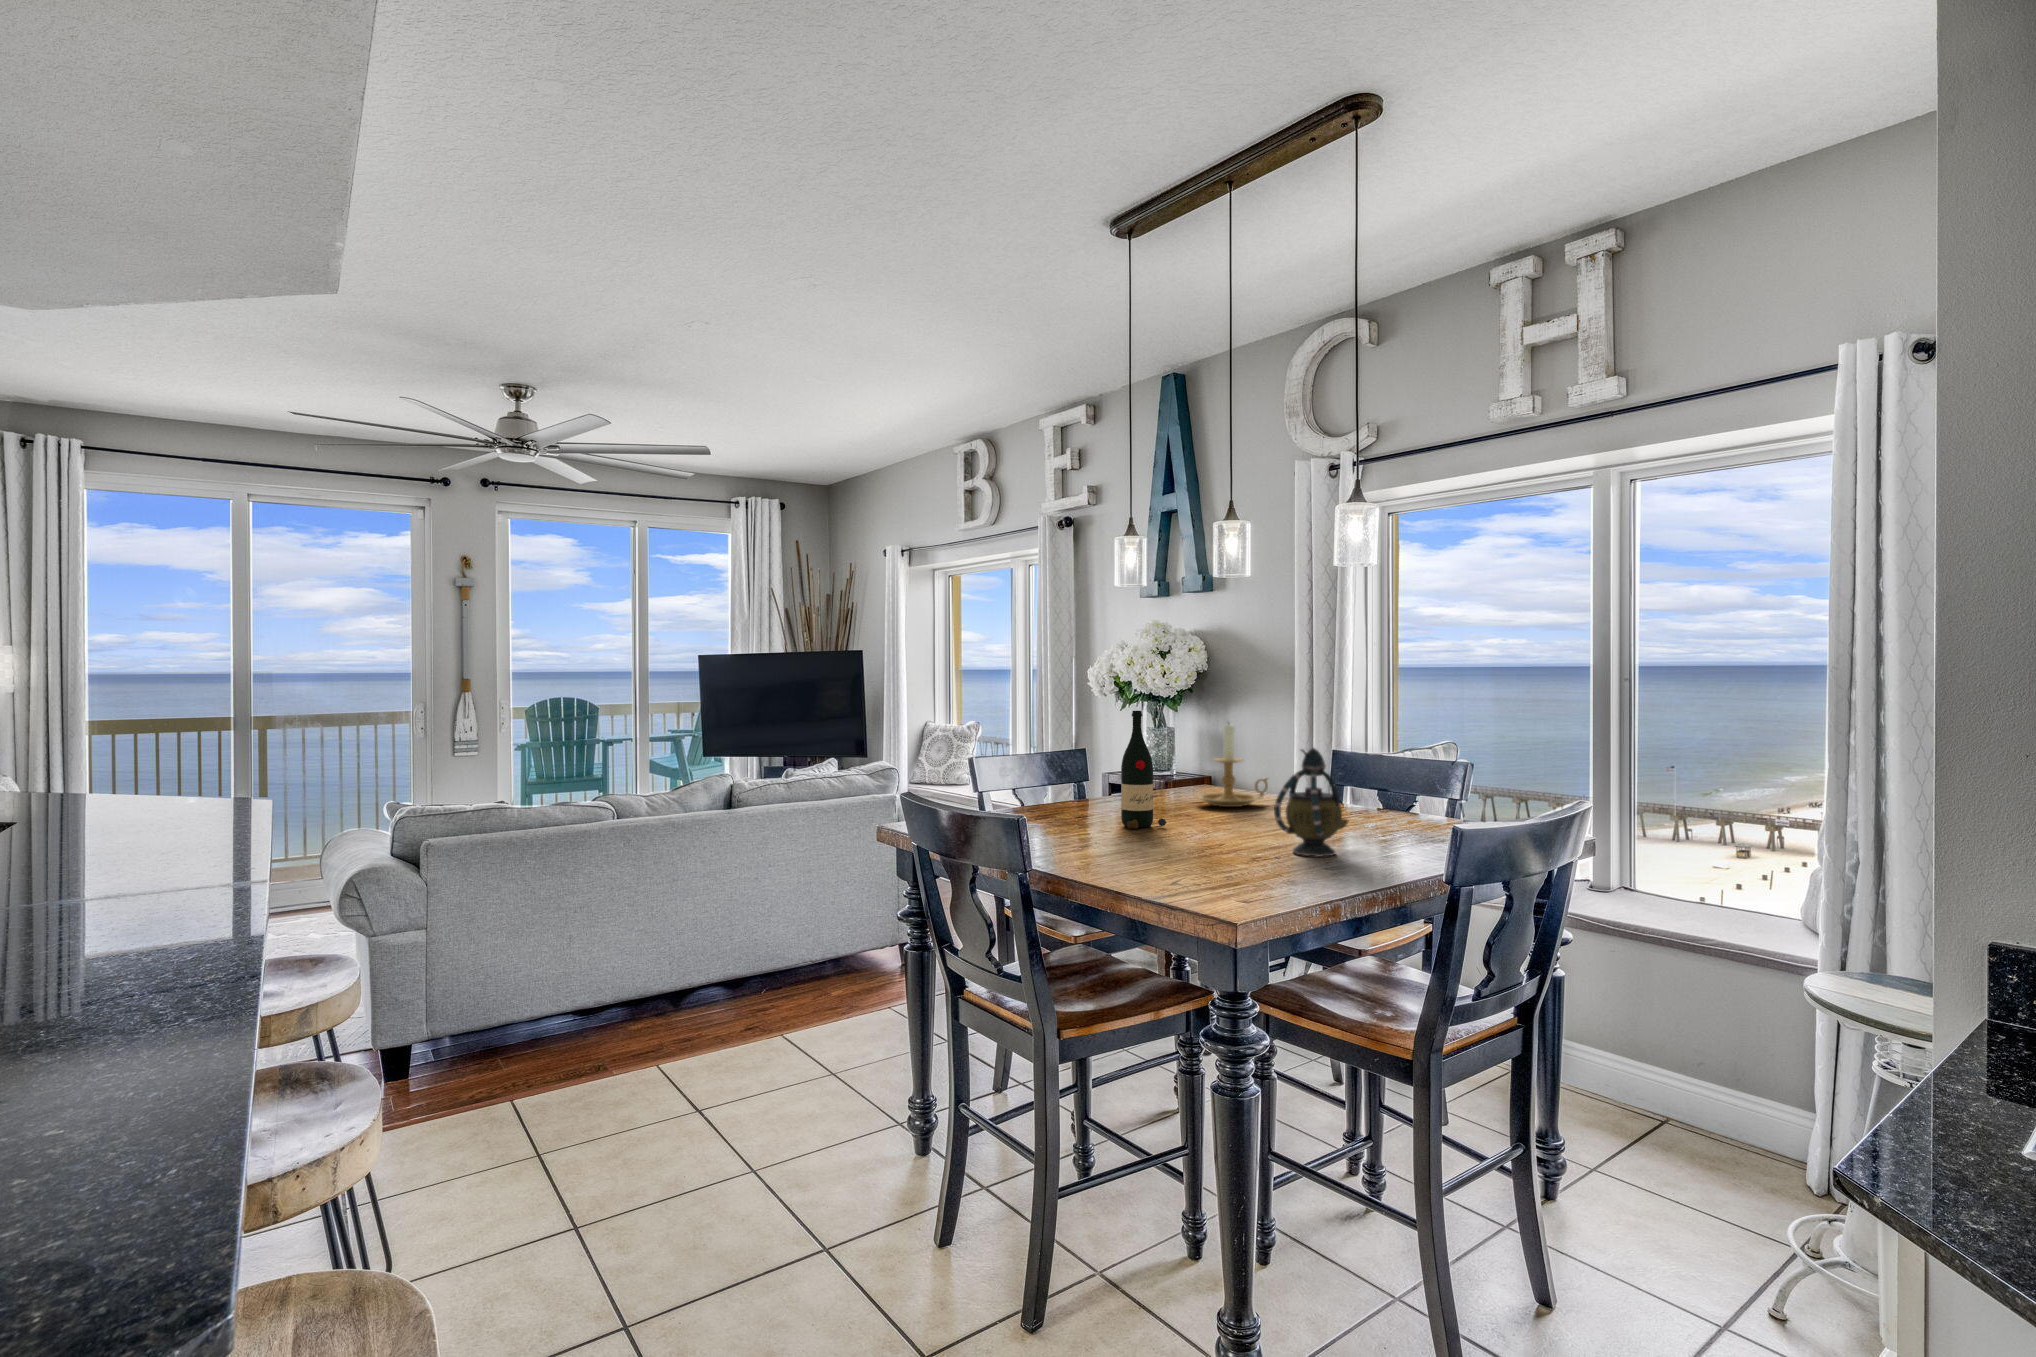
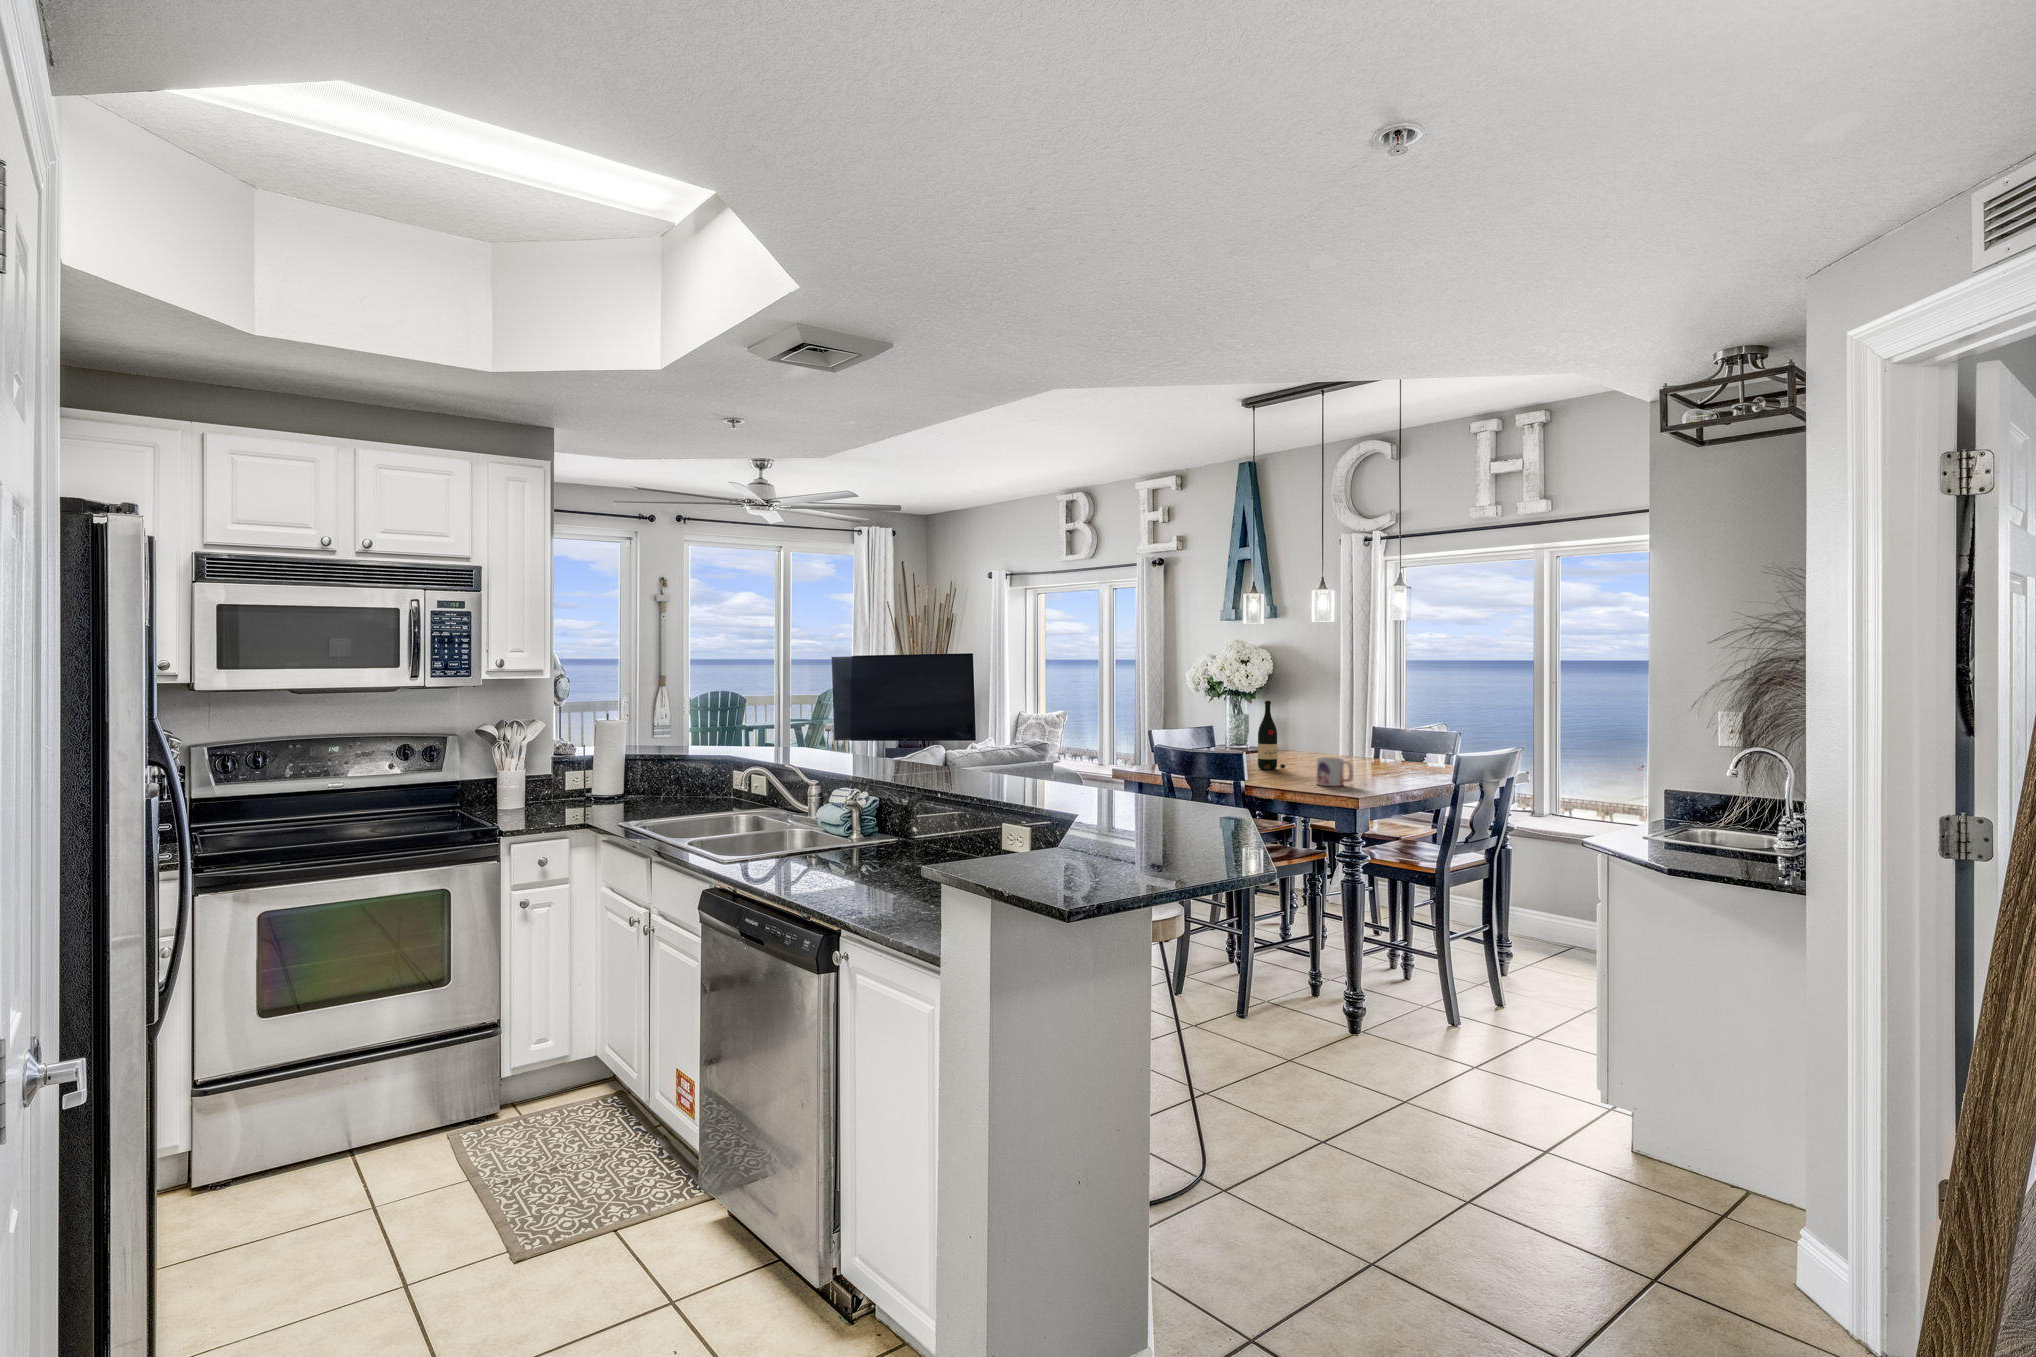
candle holder: present [1195,724,1268,807] -> none [1289,708,1334,761]
teapot: present [1274,748,1348,857] -> none [1360,720,1397,779]
mug: none [1179,820,1246,878] -> present [1317,757,1353,786]

